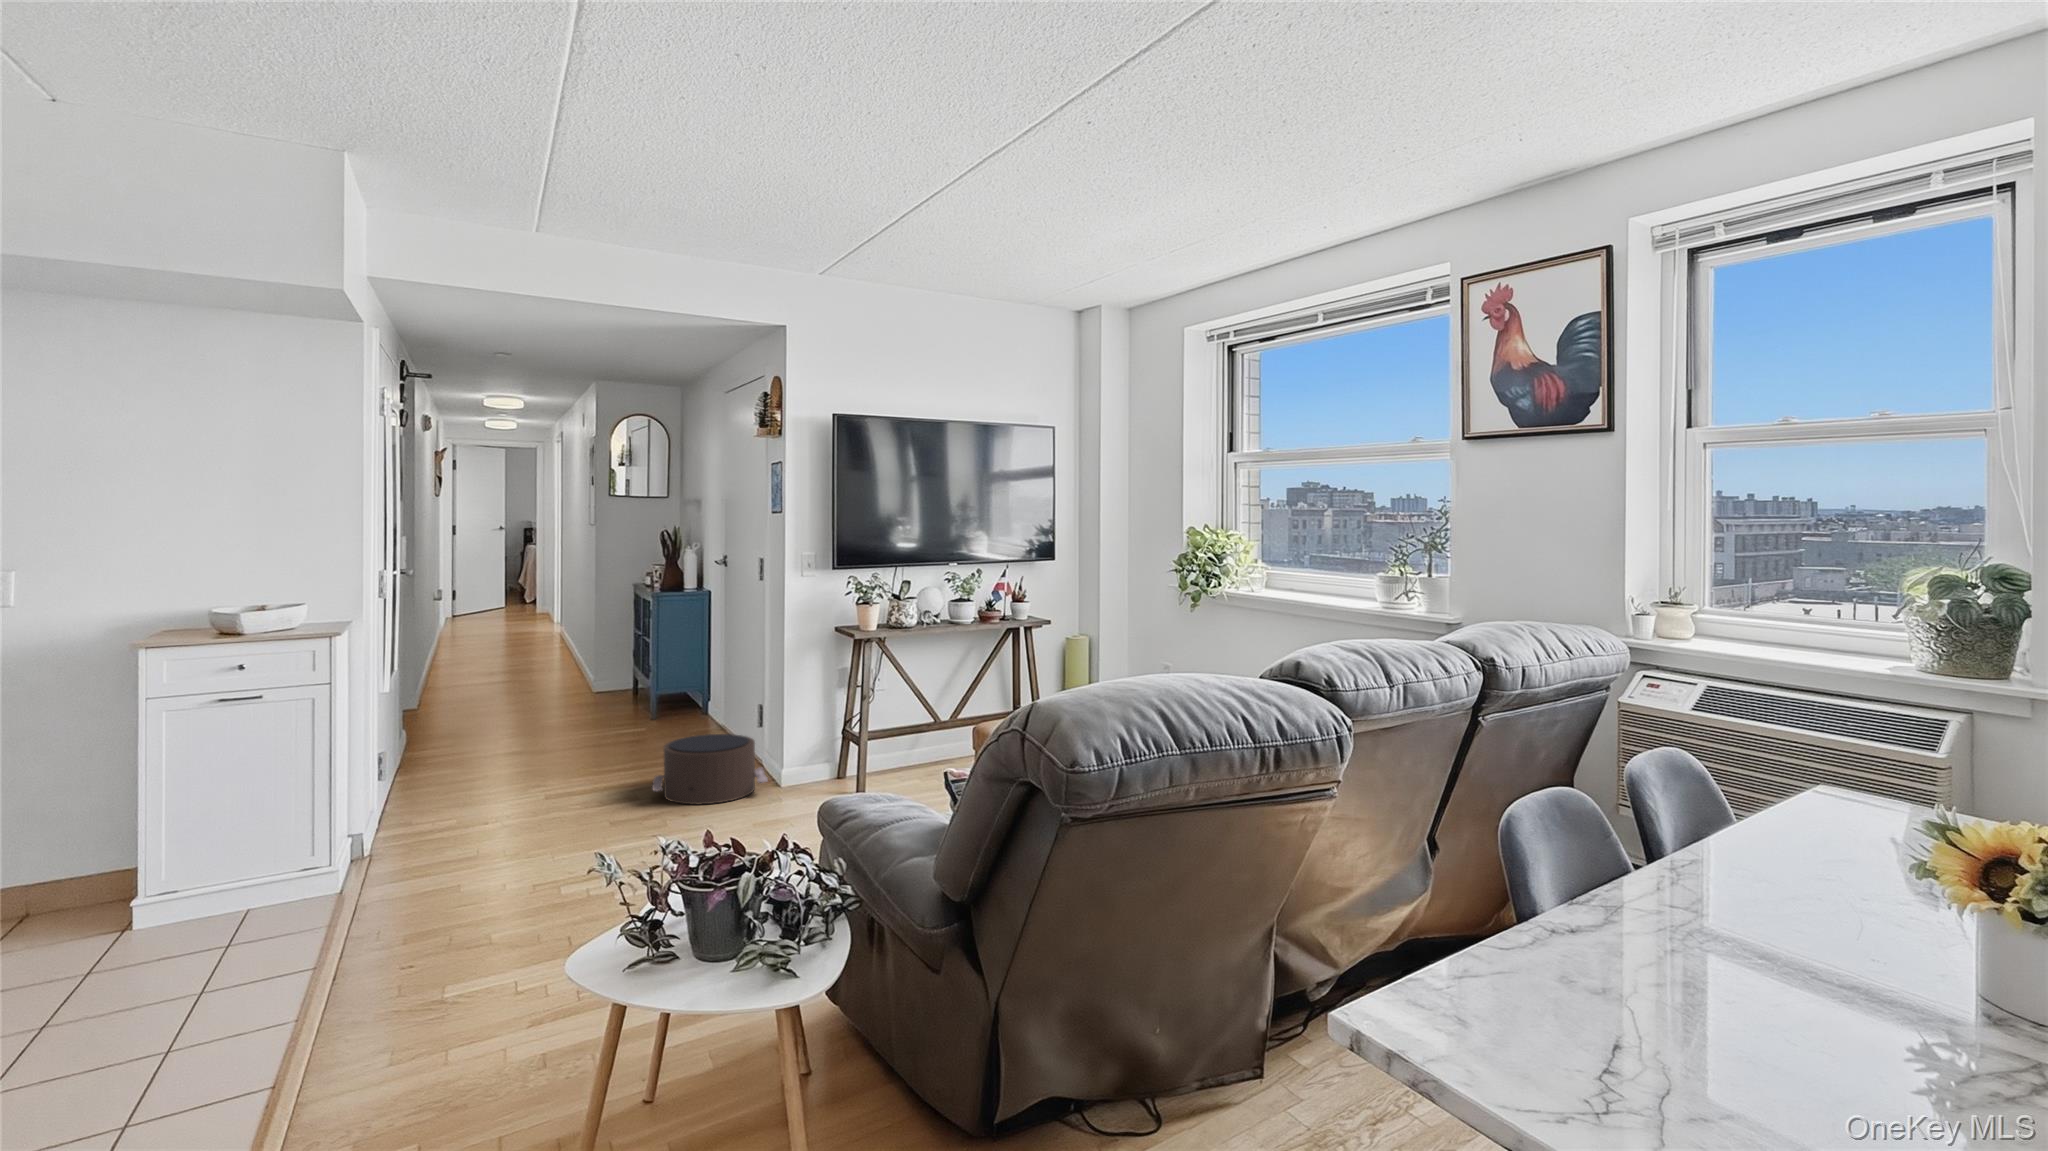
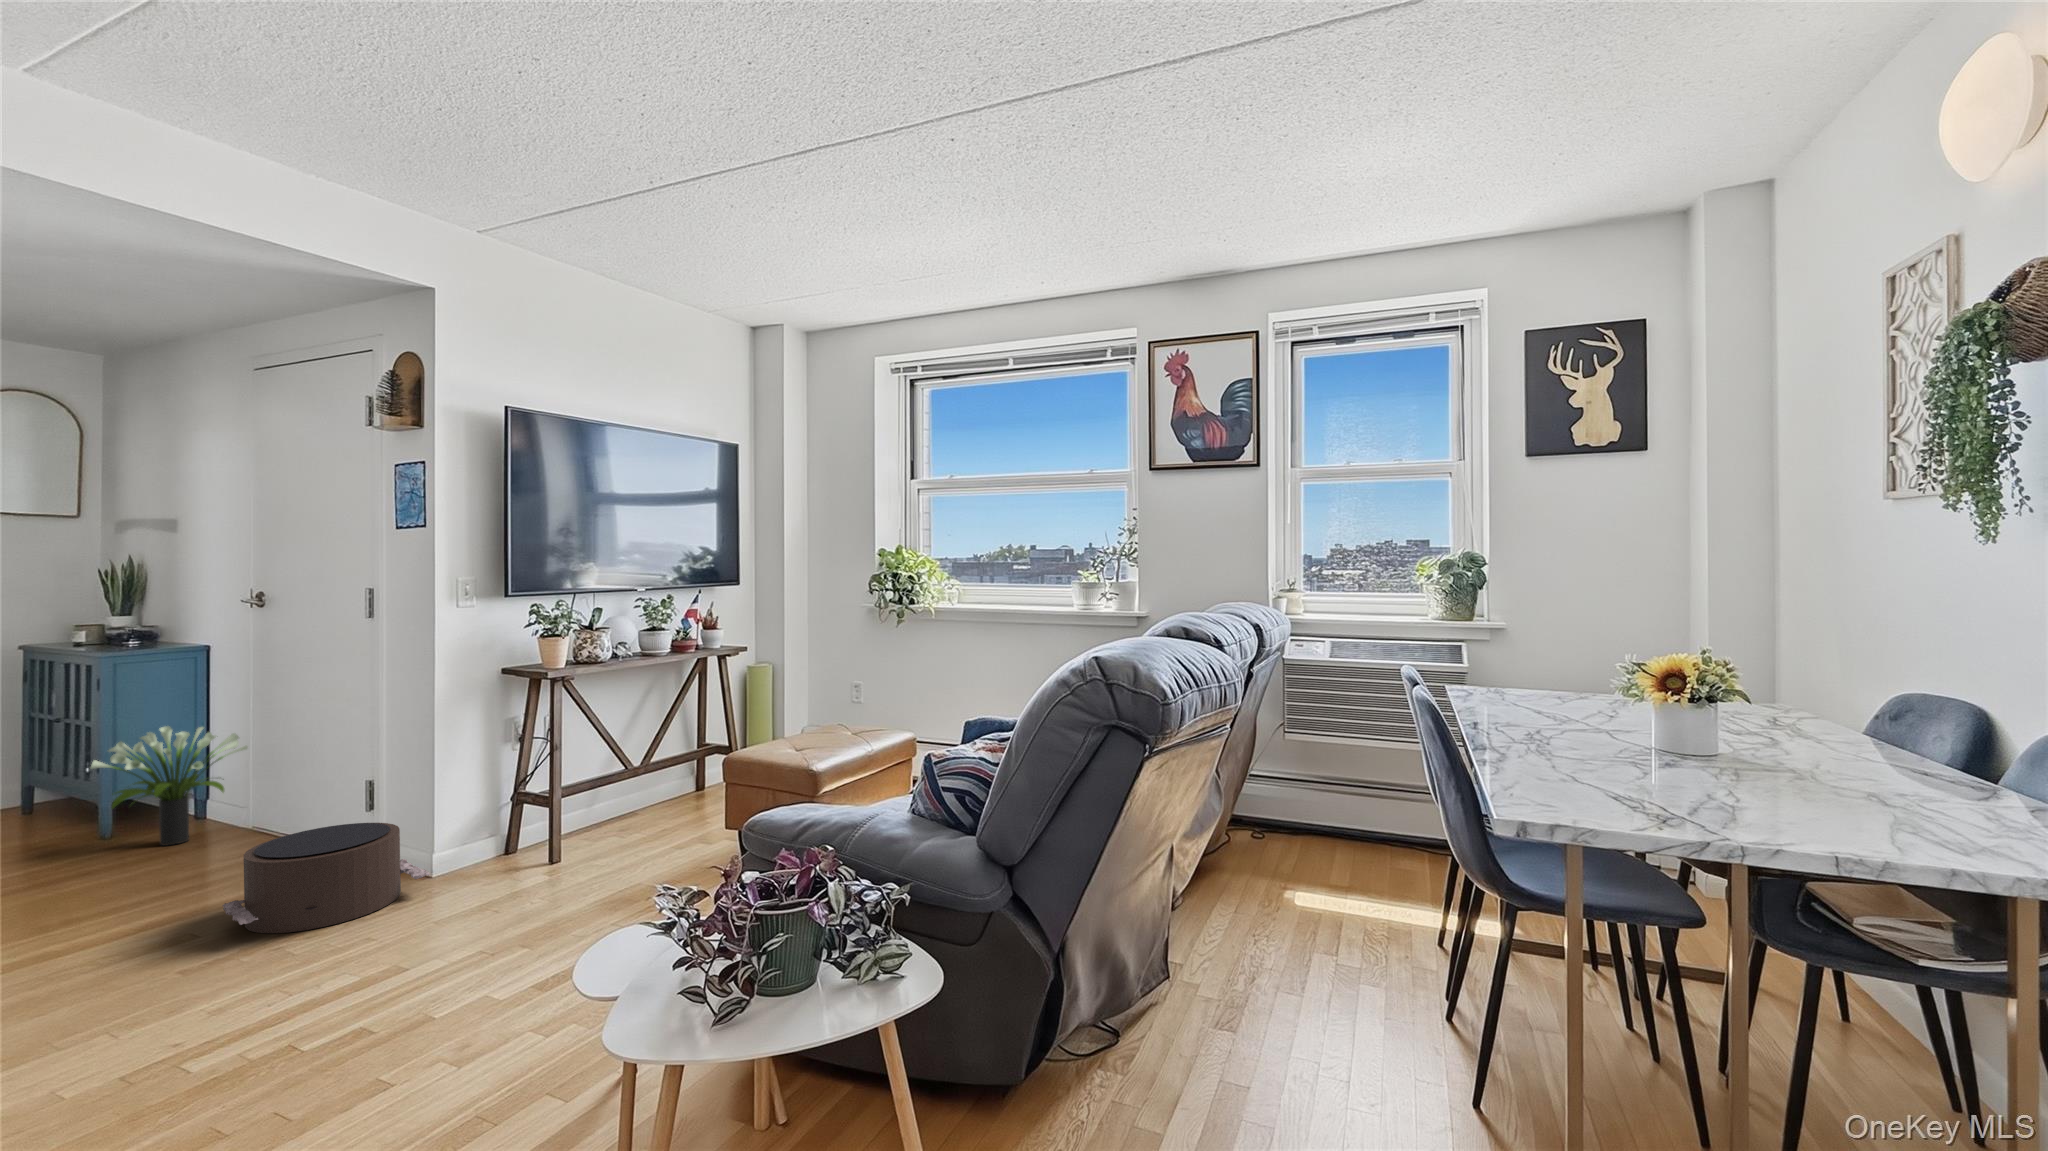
potted plant: none [632,649,712,732] -> present [91,726,248,846]

